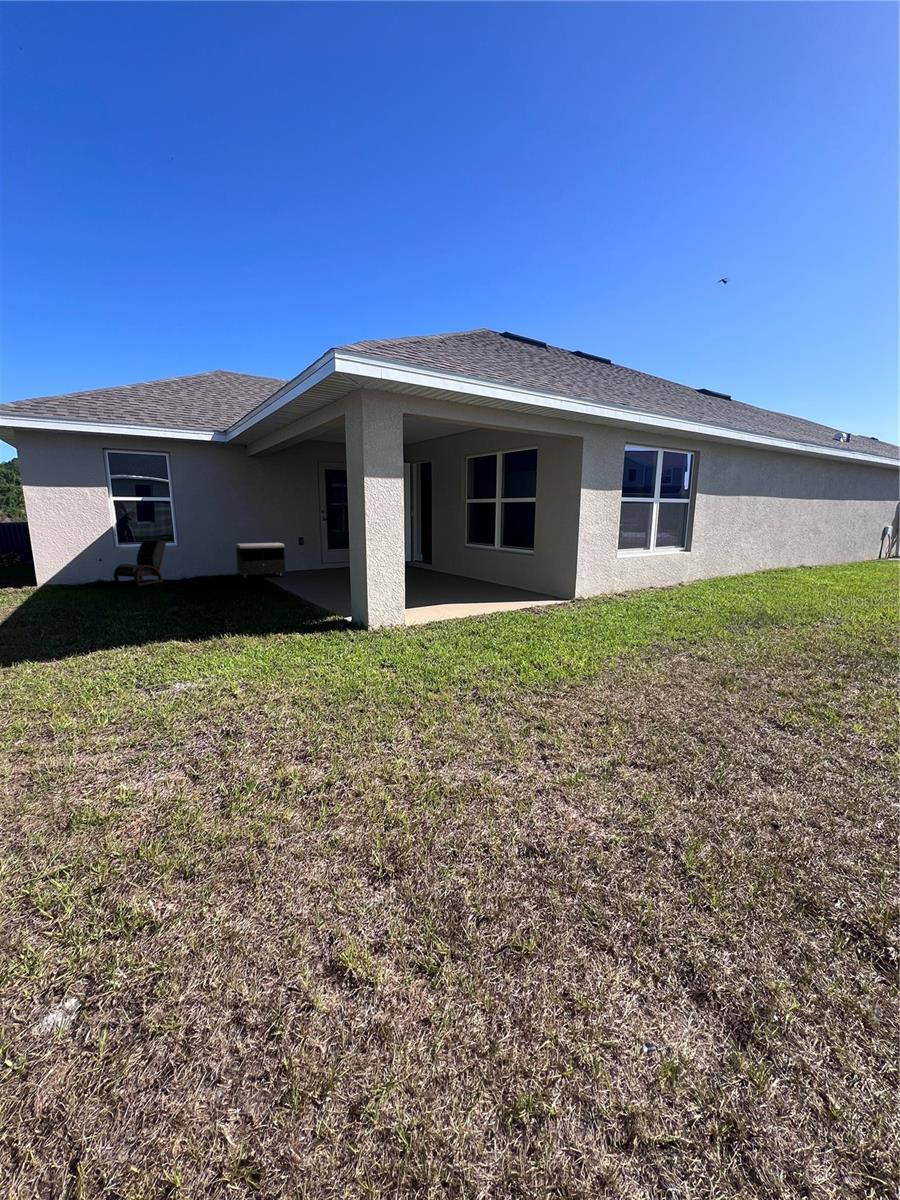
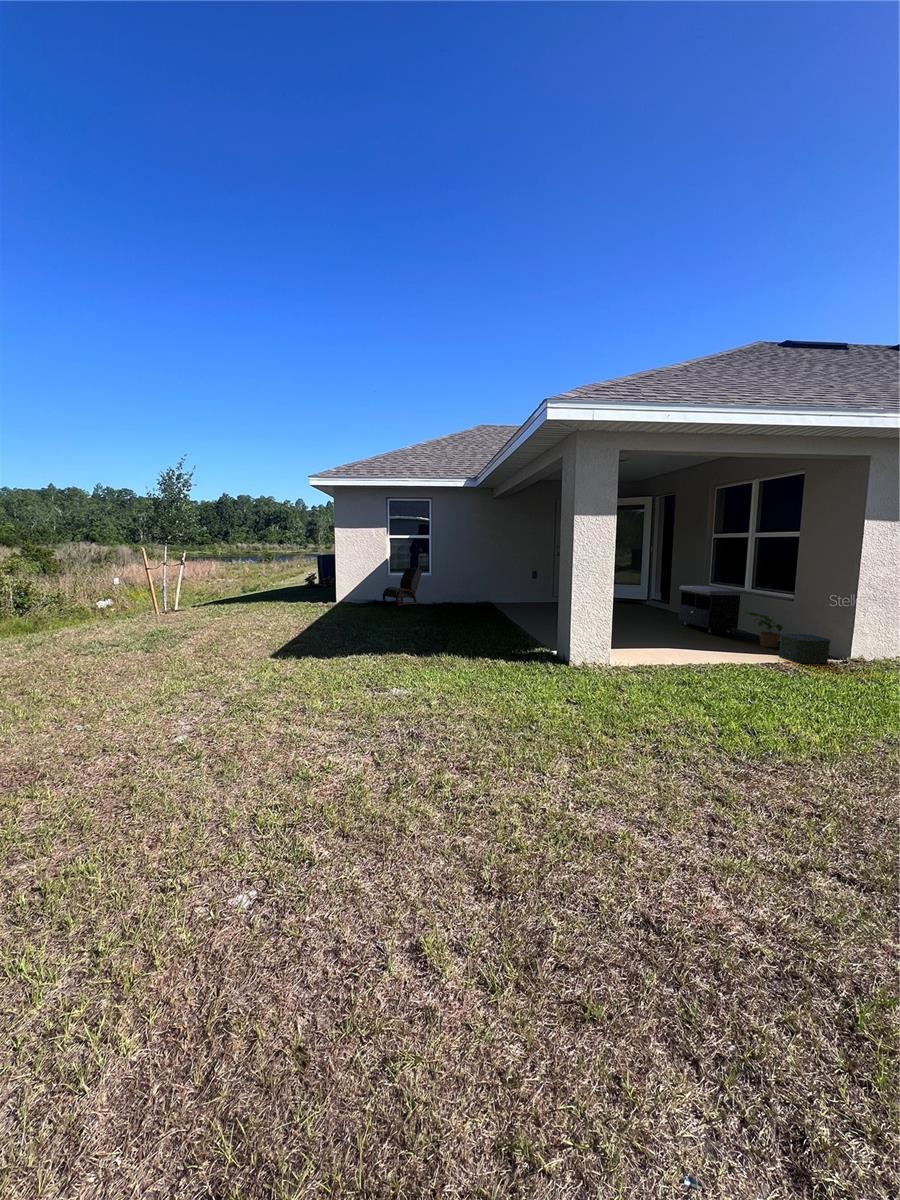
storage bench: present [236,543,285,578] -> present [678,586,741,633]
potted plant: none [499,566,528,594] -> present [743,612,783,648]
storage box: none [529,580,564,604] -> present [779,634,831,664]

